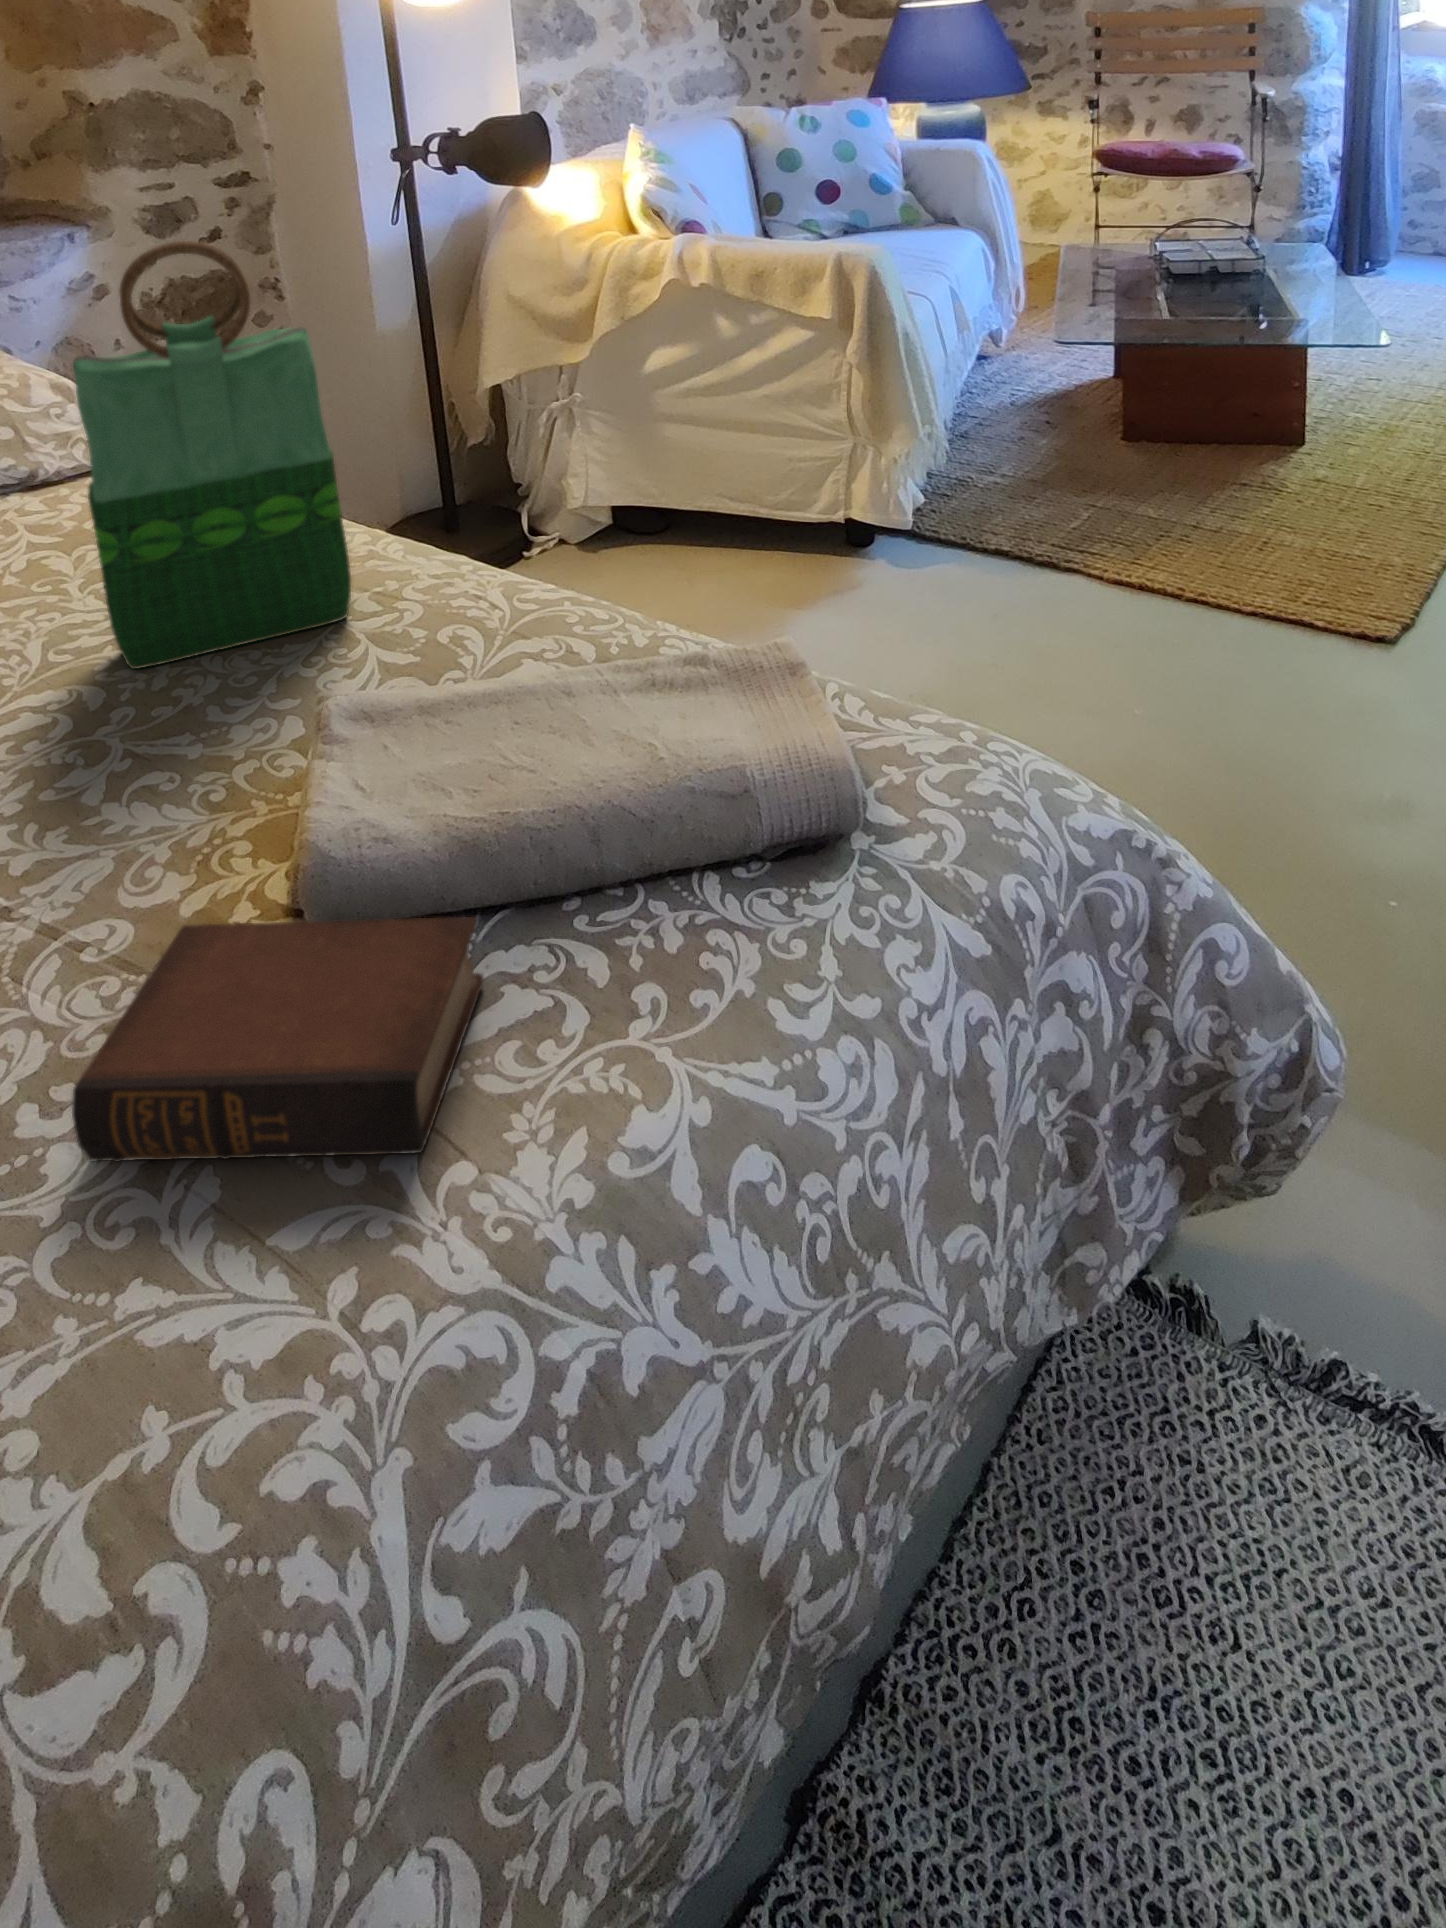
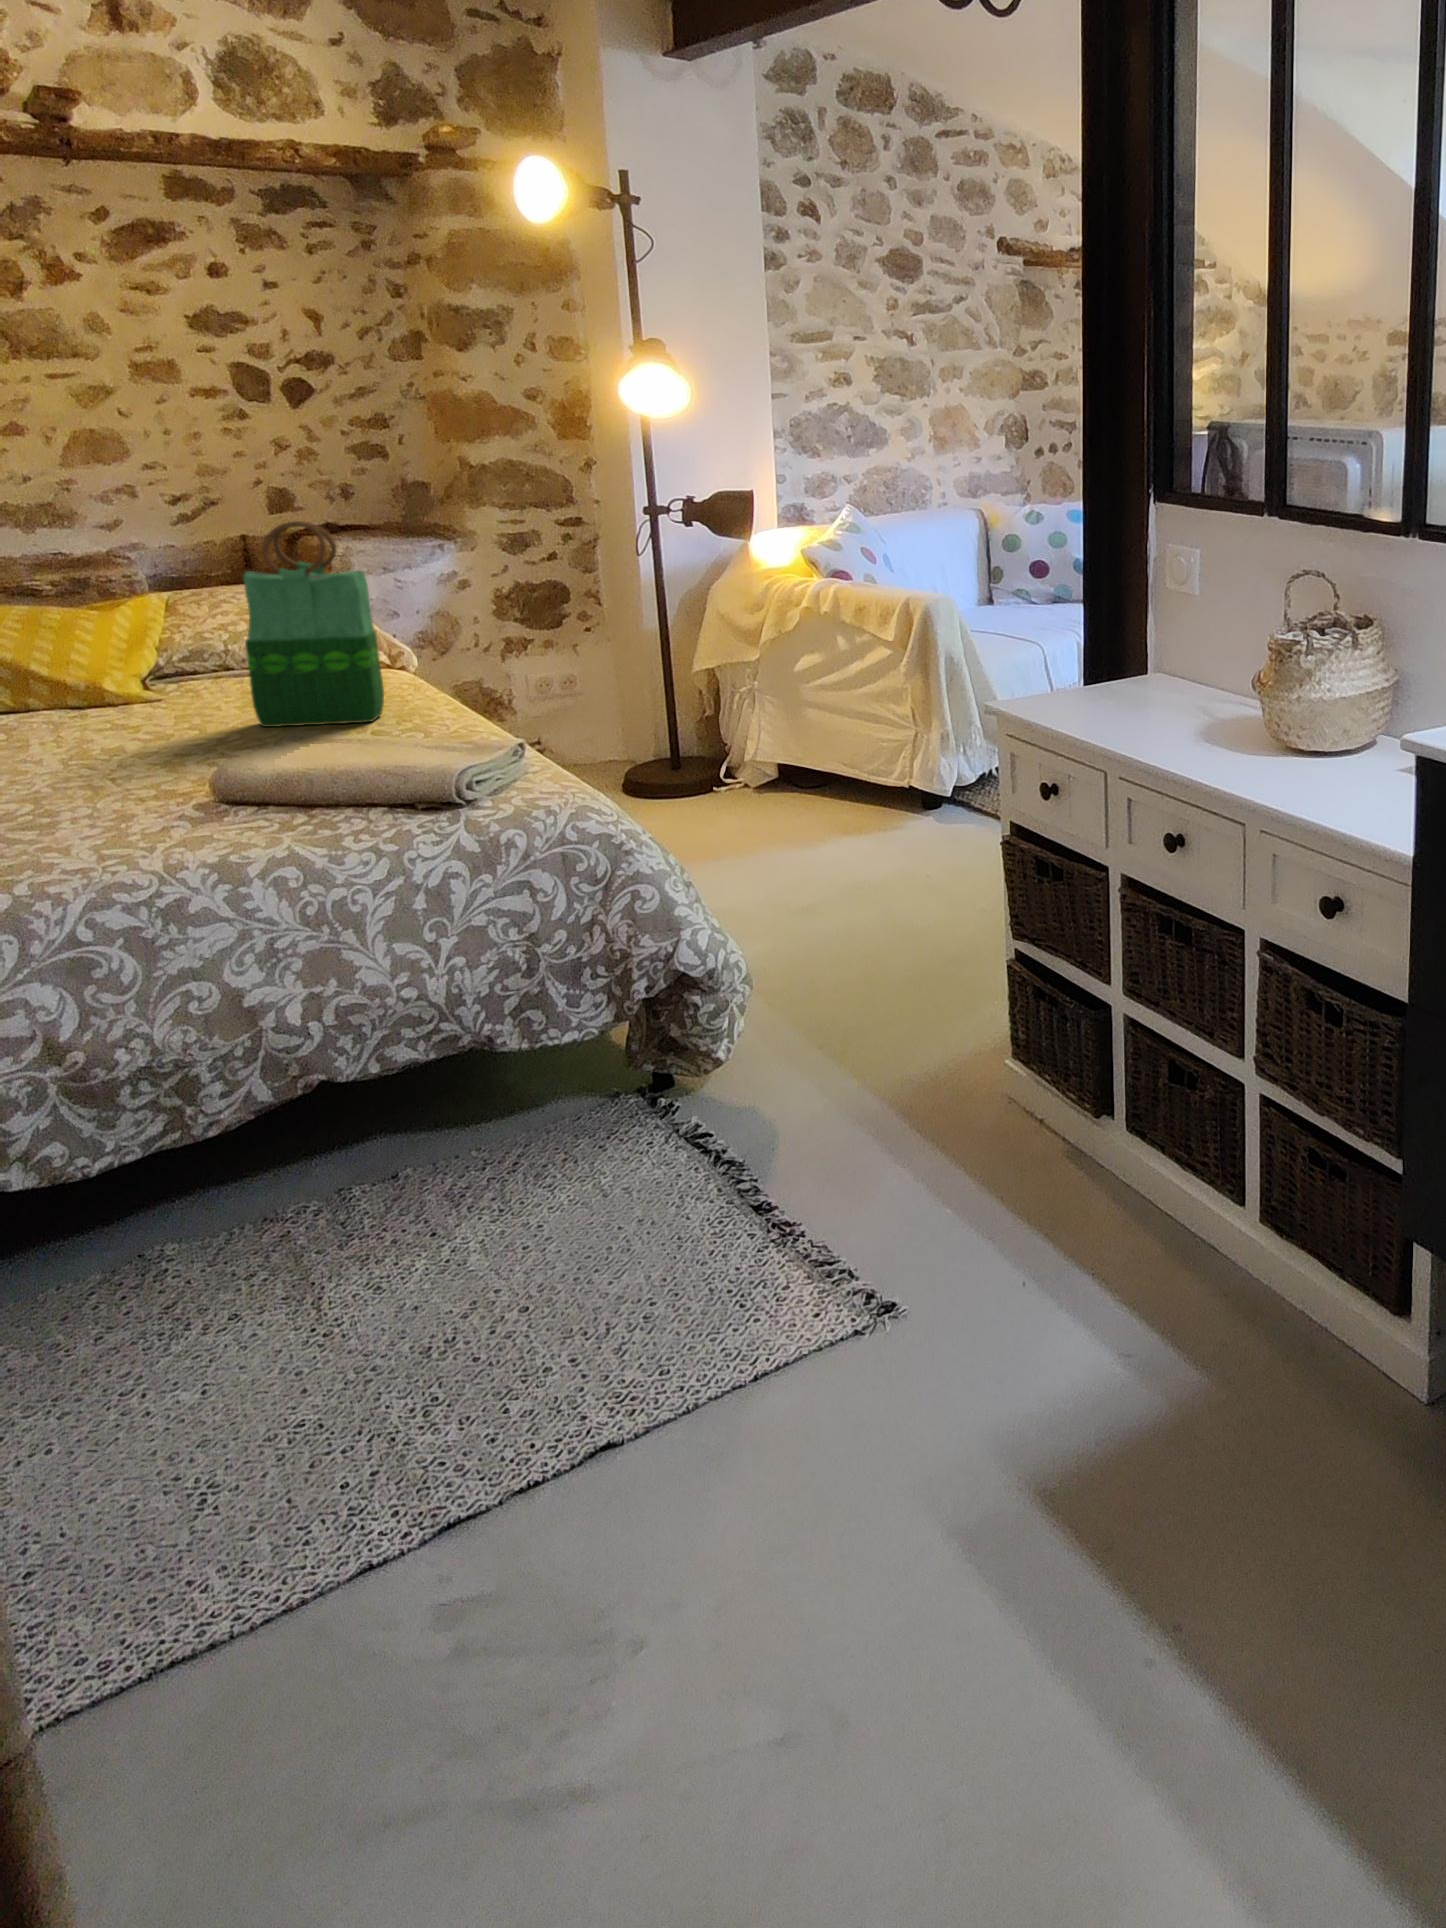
book: present [72,917,484,1162] -> none [62,772,243,838]

